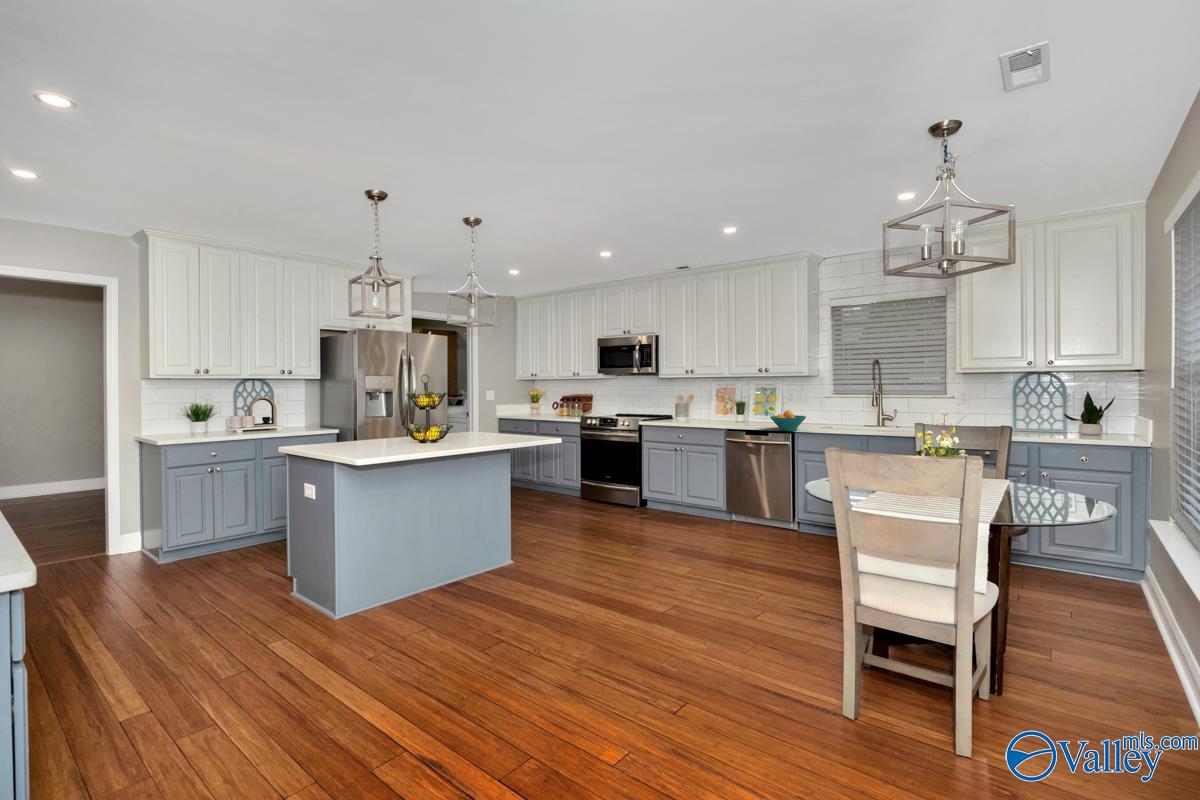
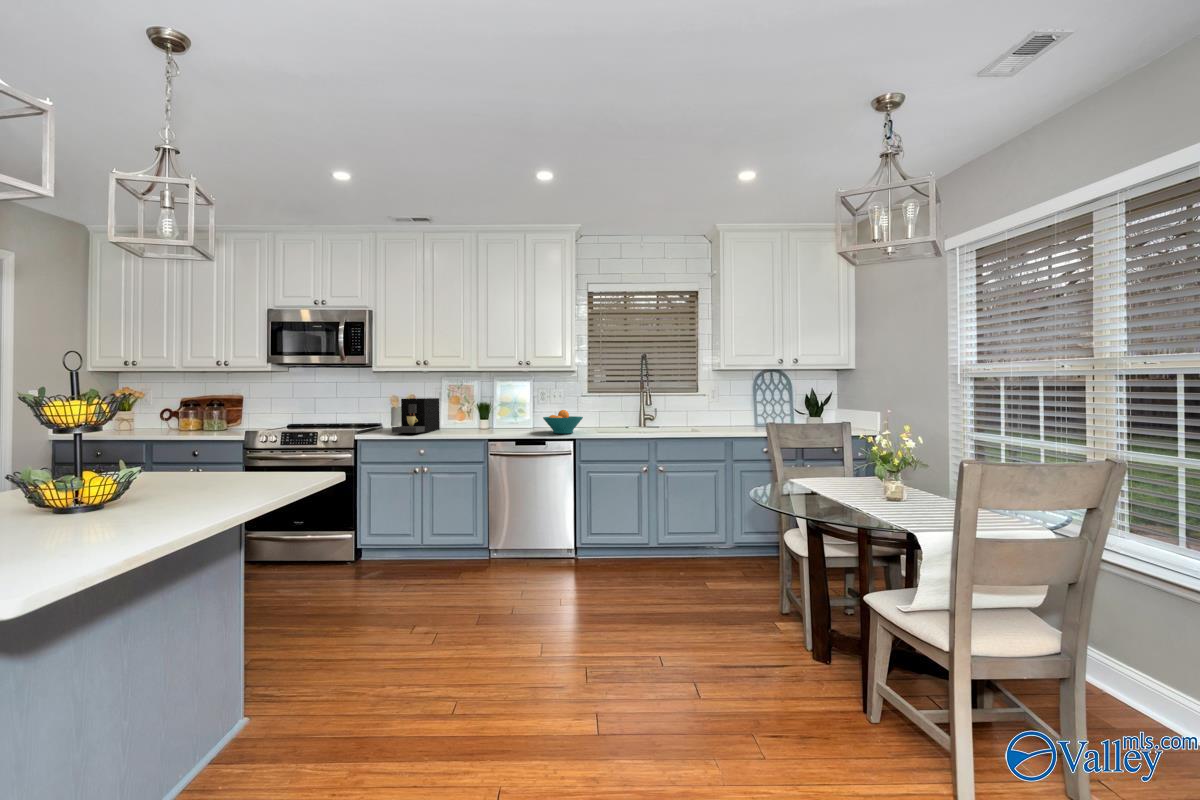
coffee maker: none [663,397,704,425] -> present [392,398,440,433]

